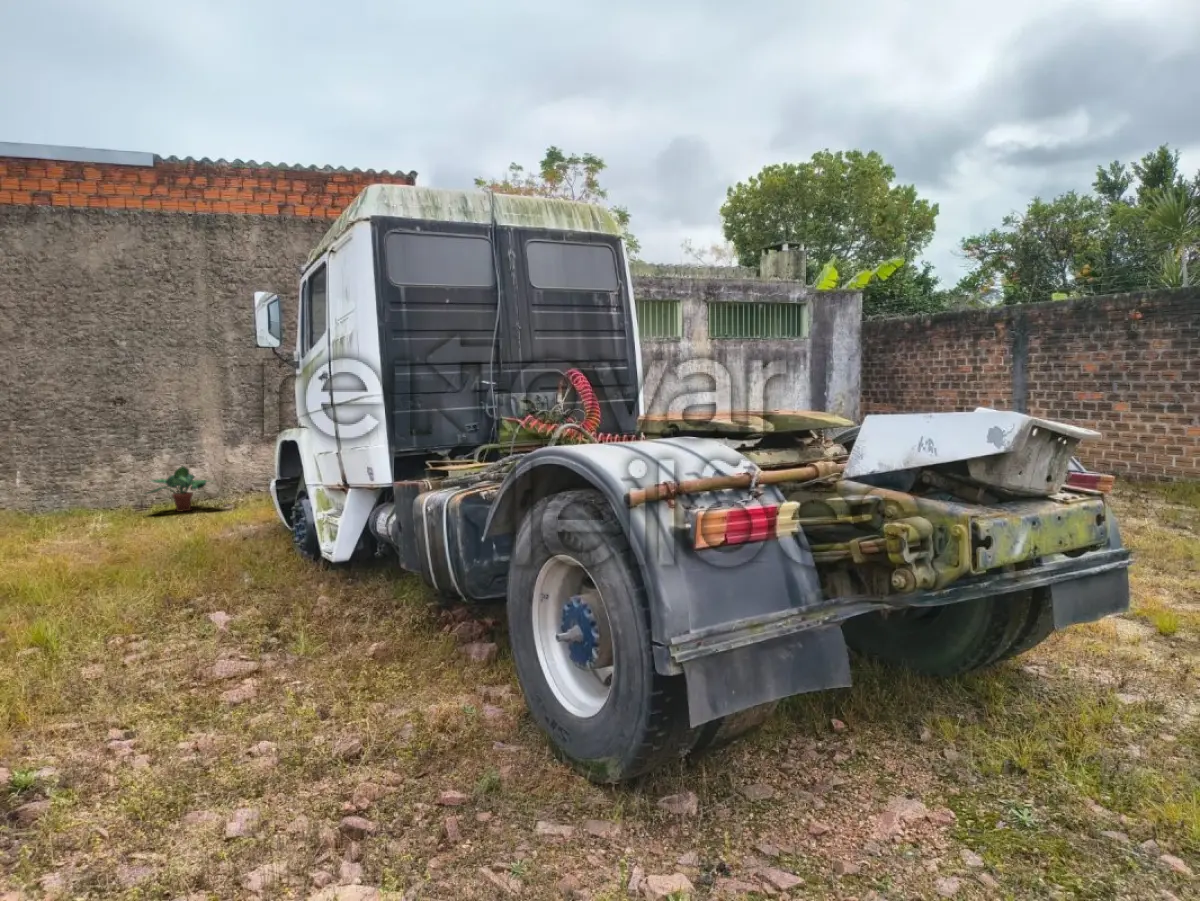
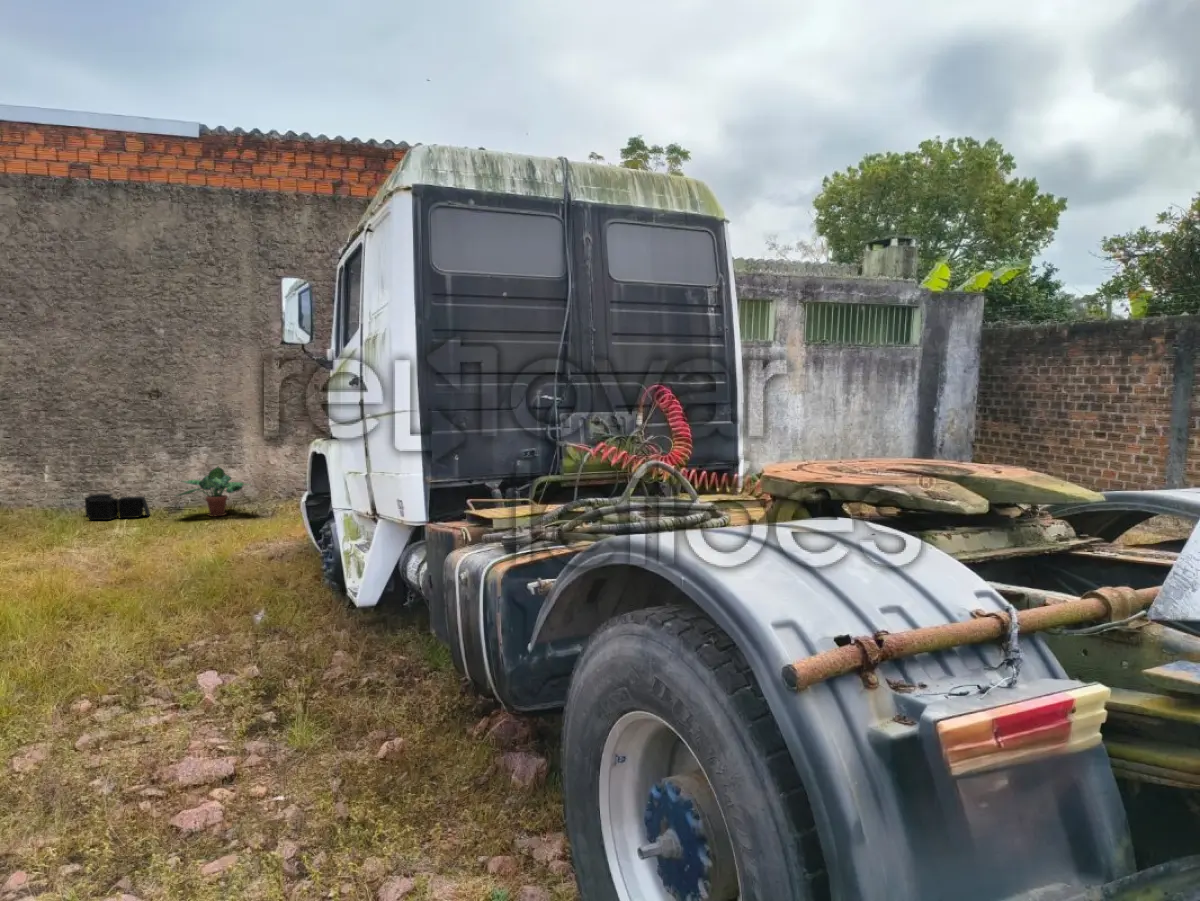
storage bin: none [57,495,120,520] -> present [85,494,150,520]

